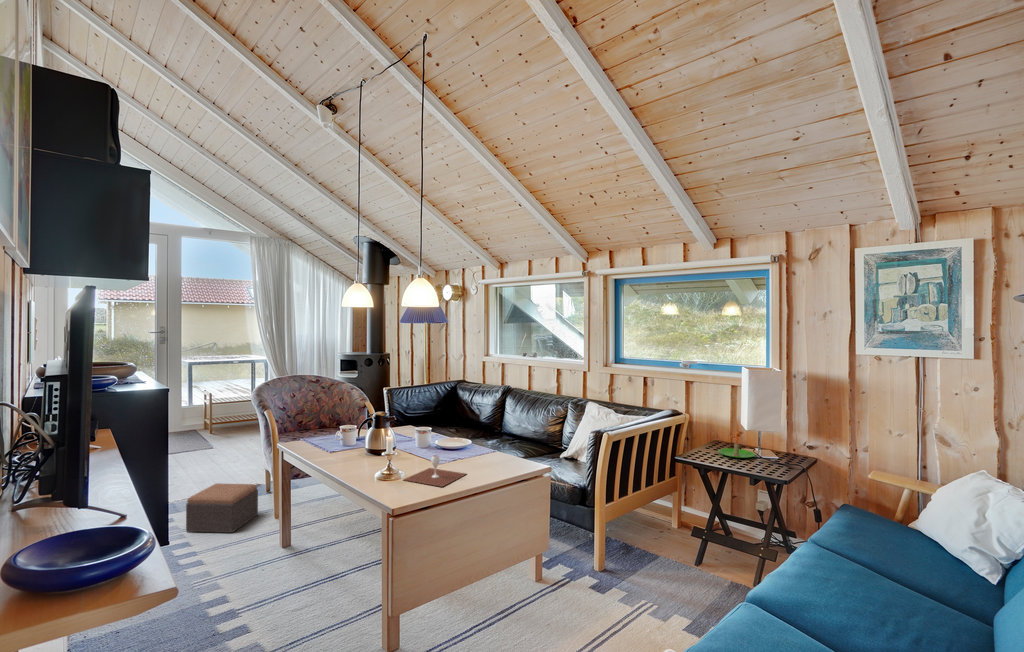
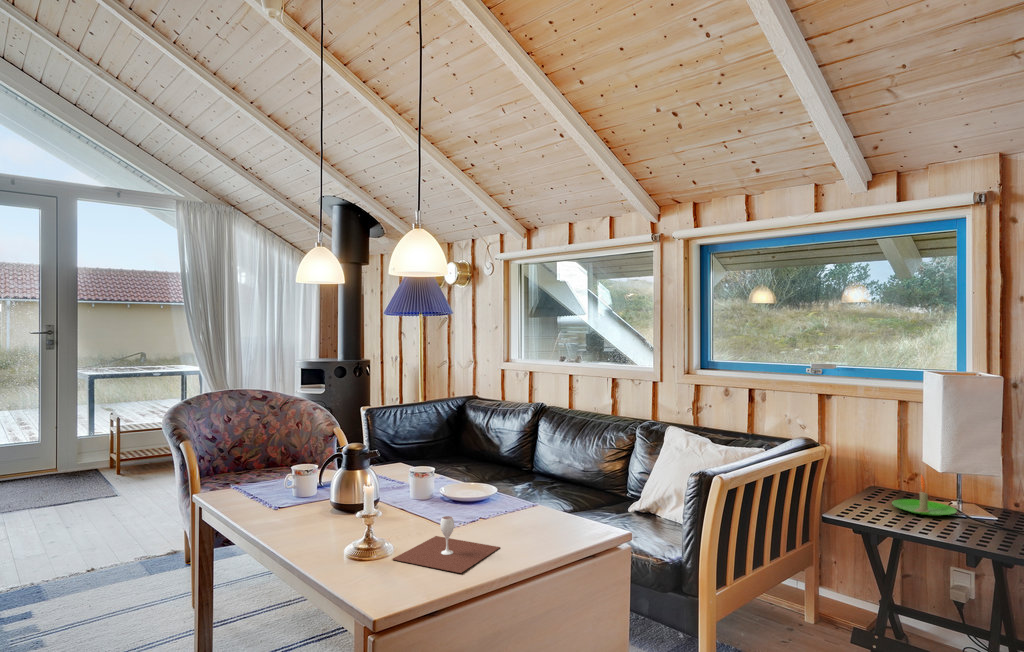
footstool: present [186,483,258,533] -> none [54,553,169,632]

